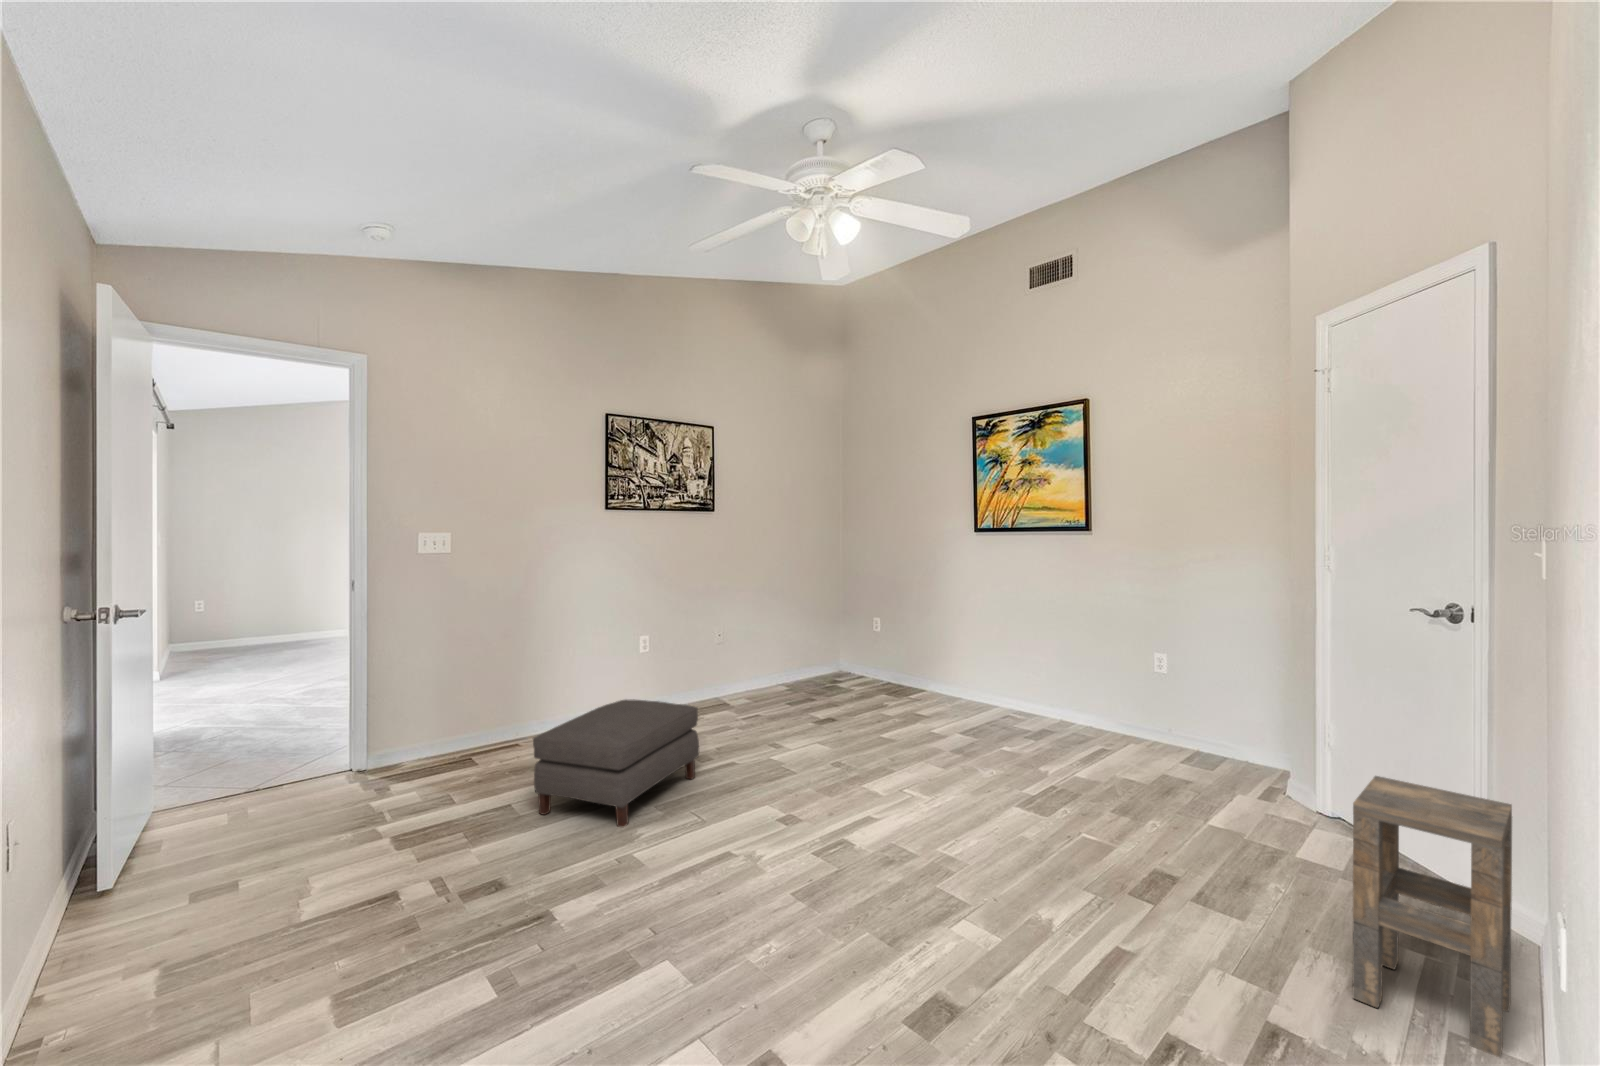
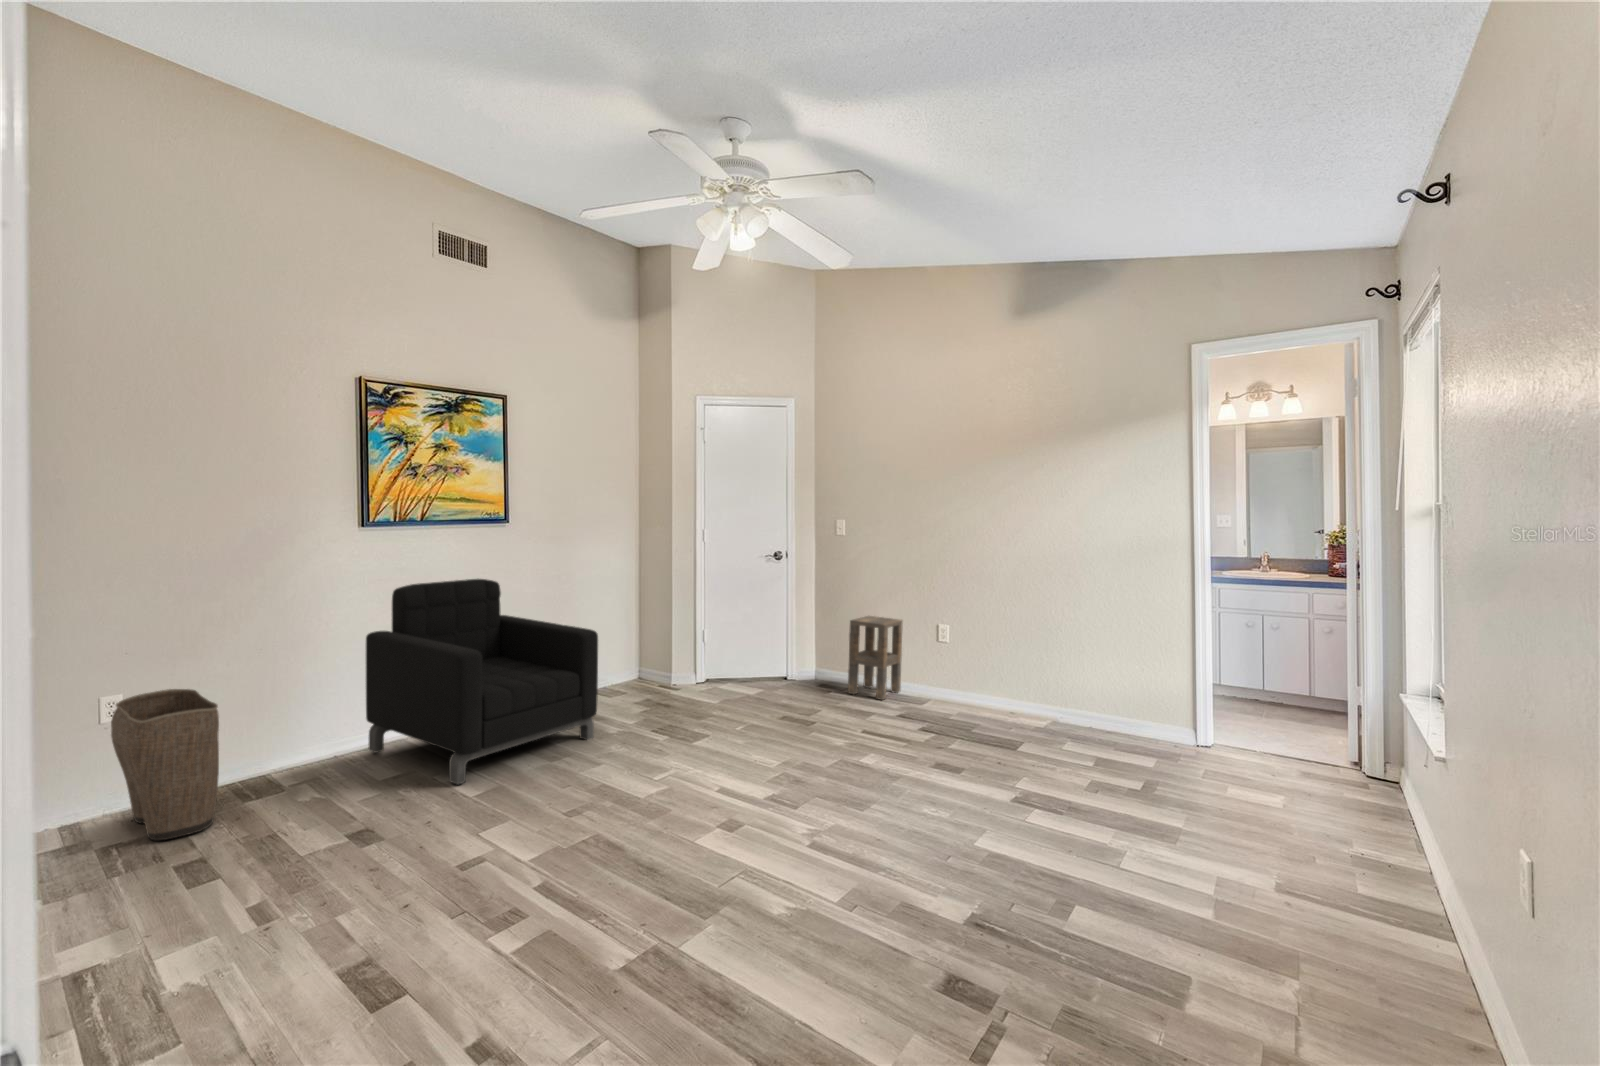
armchair: none [885,580,1082,762] -> present [366,579,598,785]
laundry basket: none [824,620,884,695] -> present [111,689,219,841]
ottoman: present [533,699,699,827] -> none [546,790,799,995]

